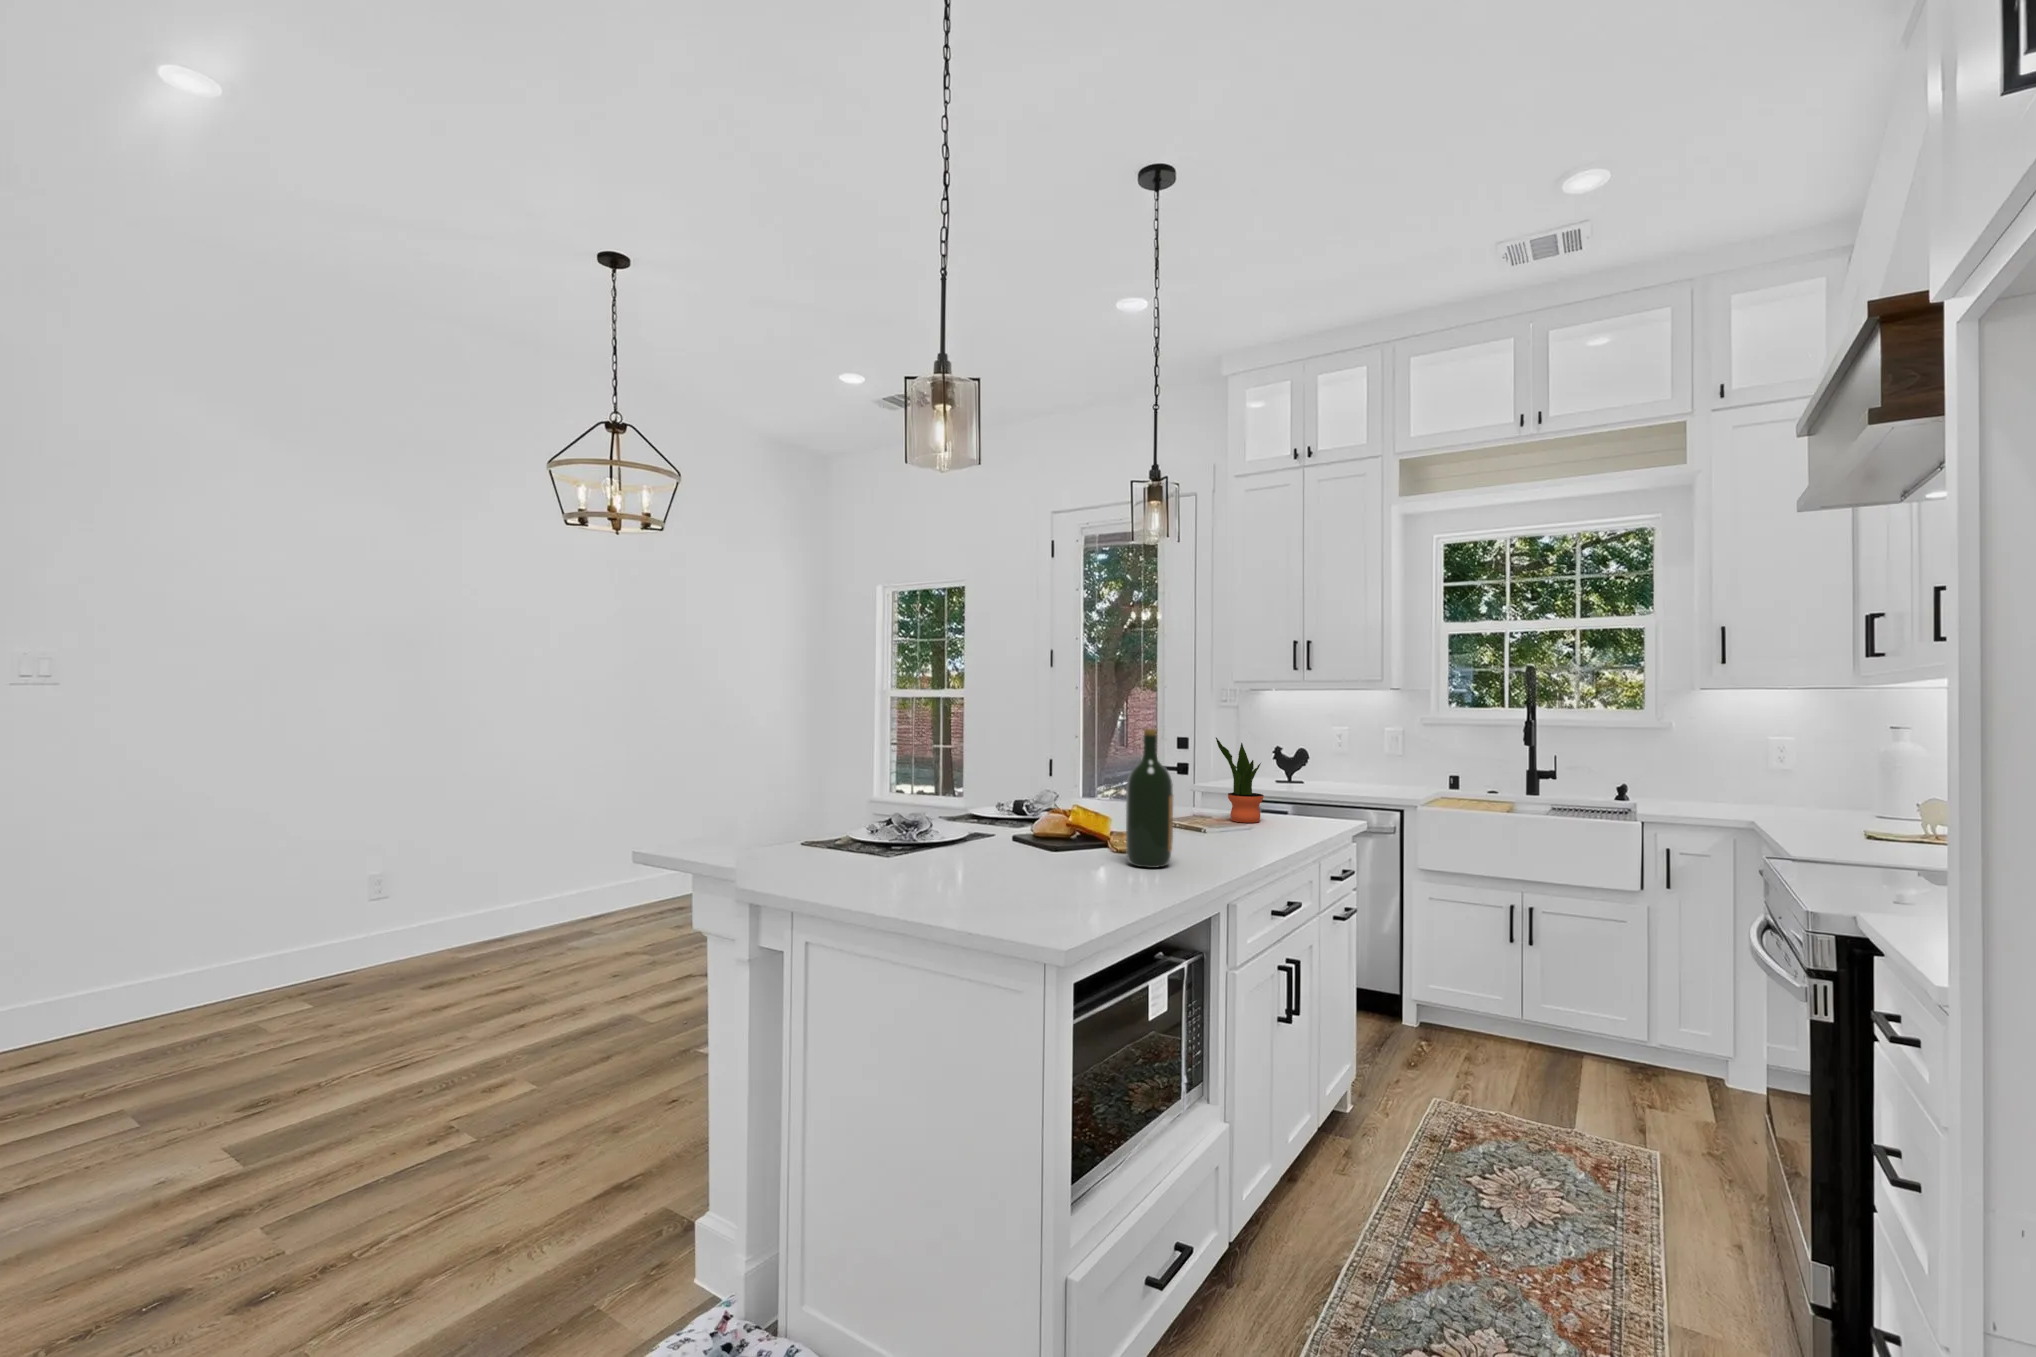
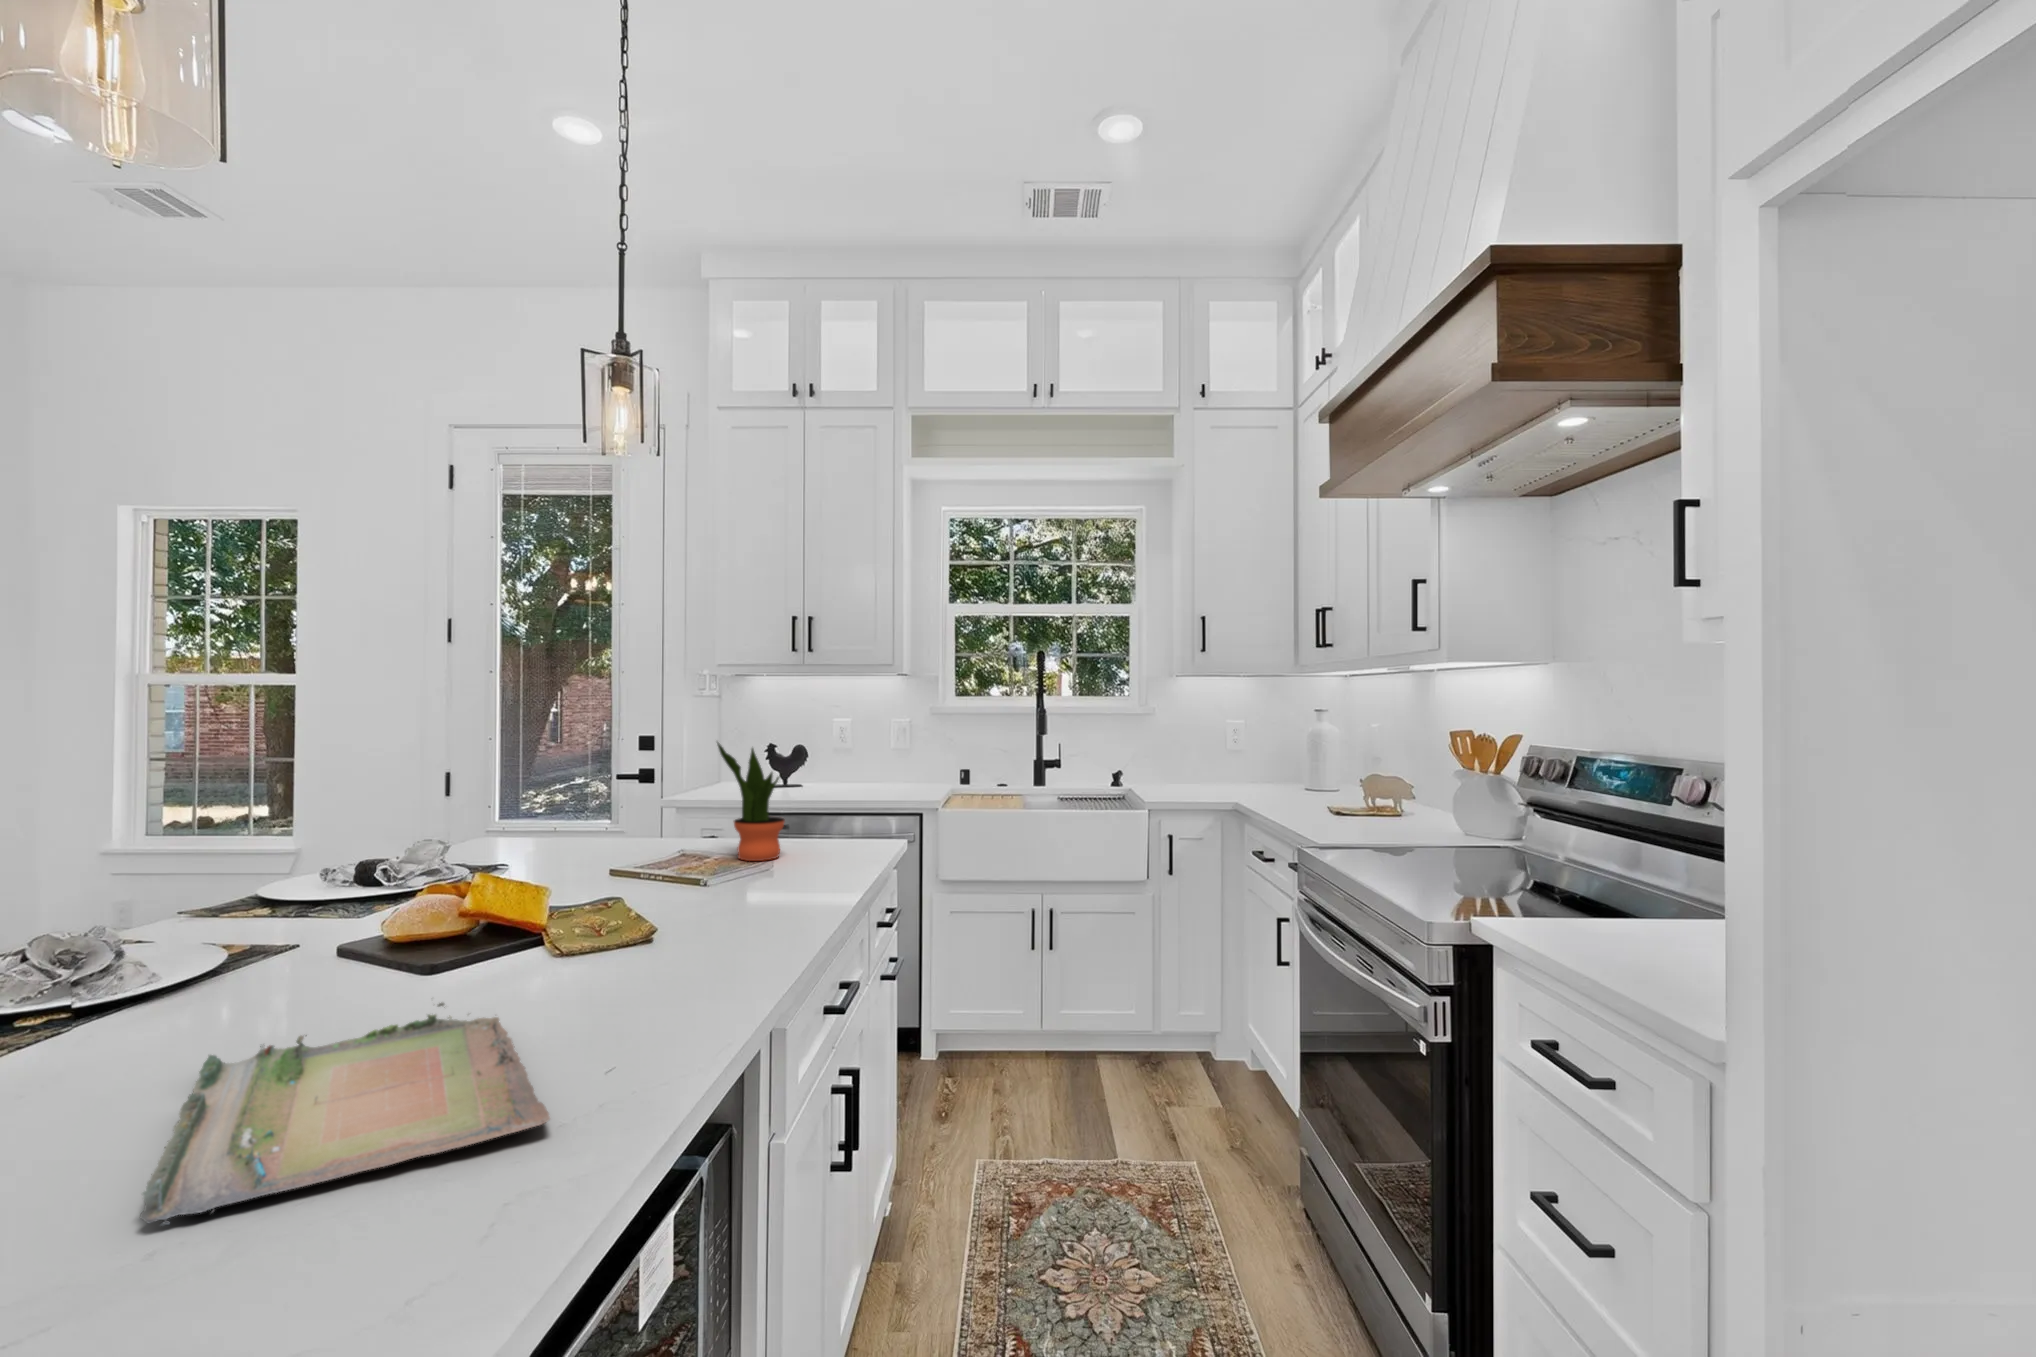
wine bottle: present [1126,729,1173,868] -> none [581,737,673,993]
tray: none [974,851,1110,901] -> present [140,1003,550,1225]

